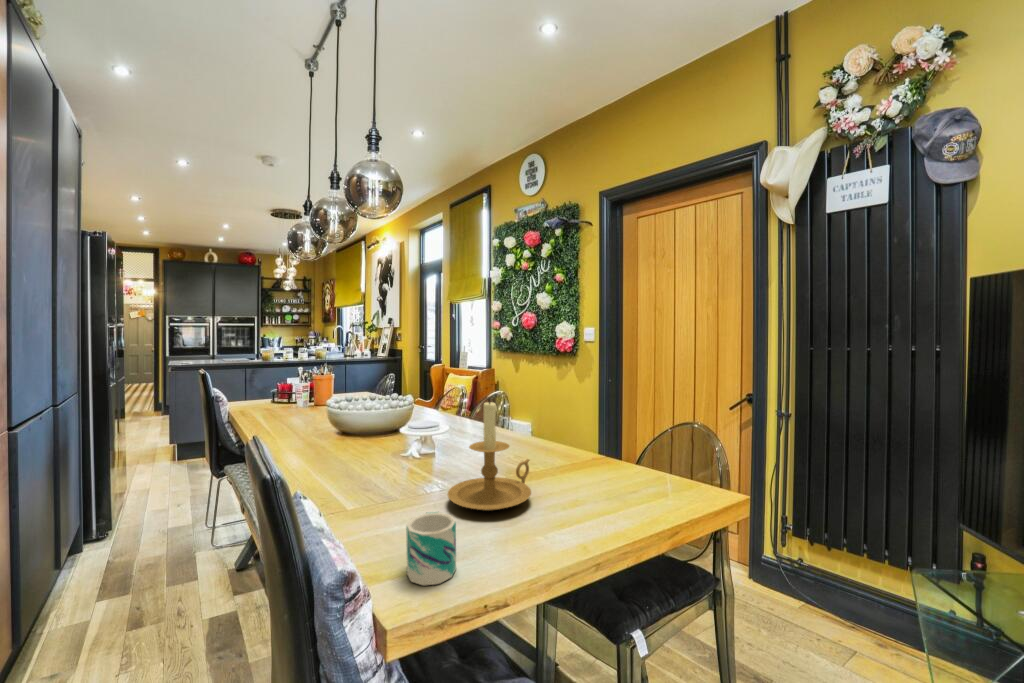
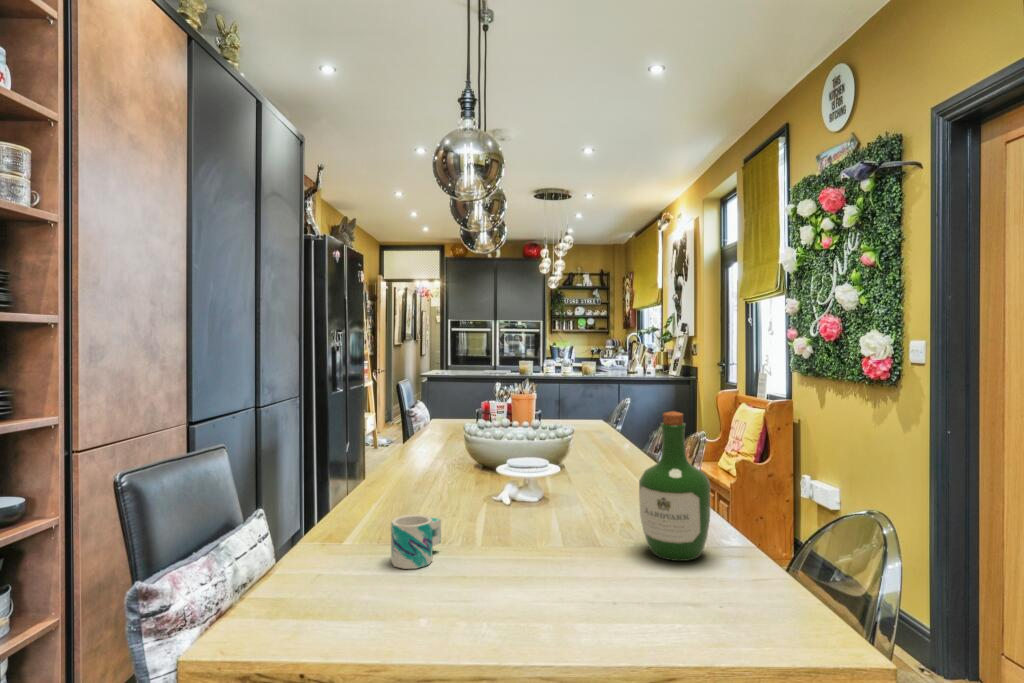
wine bottle: none [580,374,638,494] -> present [639,411,710,561]
candle holder: present [448,399,531,511] -> none [489,426,591,541]

